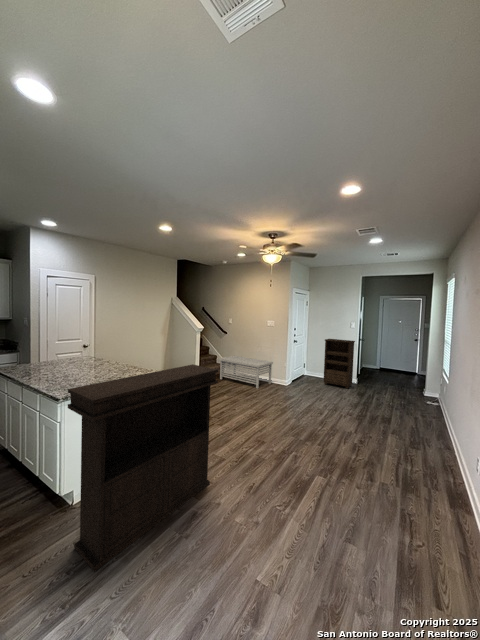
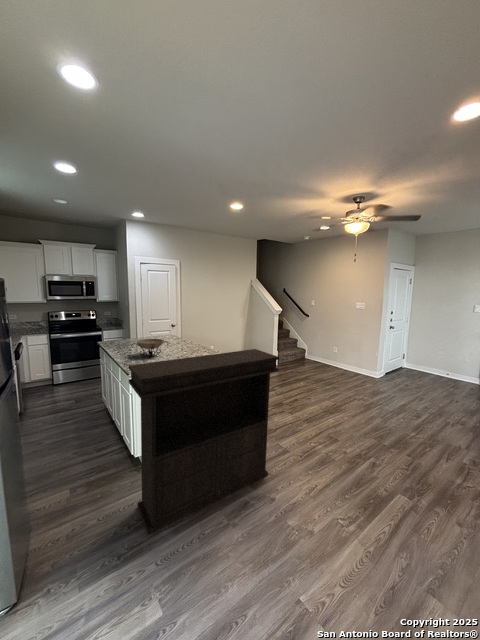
bookshelf: present [324,339,355,389] -> none [428,326,480,391]
storage bench: present [219,356,273,388] -> none [299,340,362,378]
decorative bowl: none [55,361,98,381] -> present [131,339,168,357]

